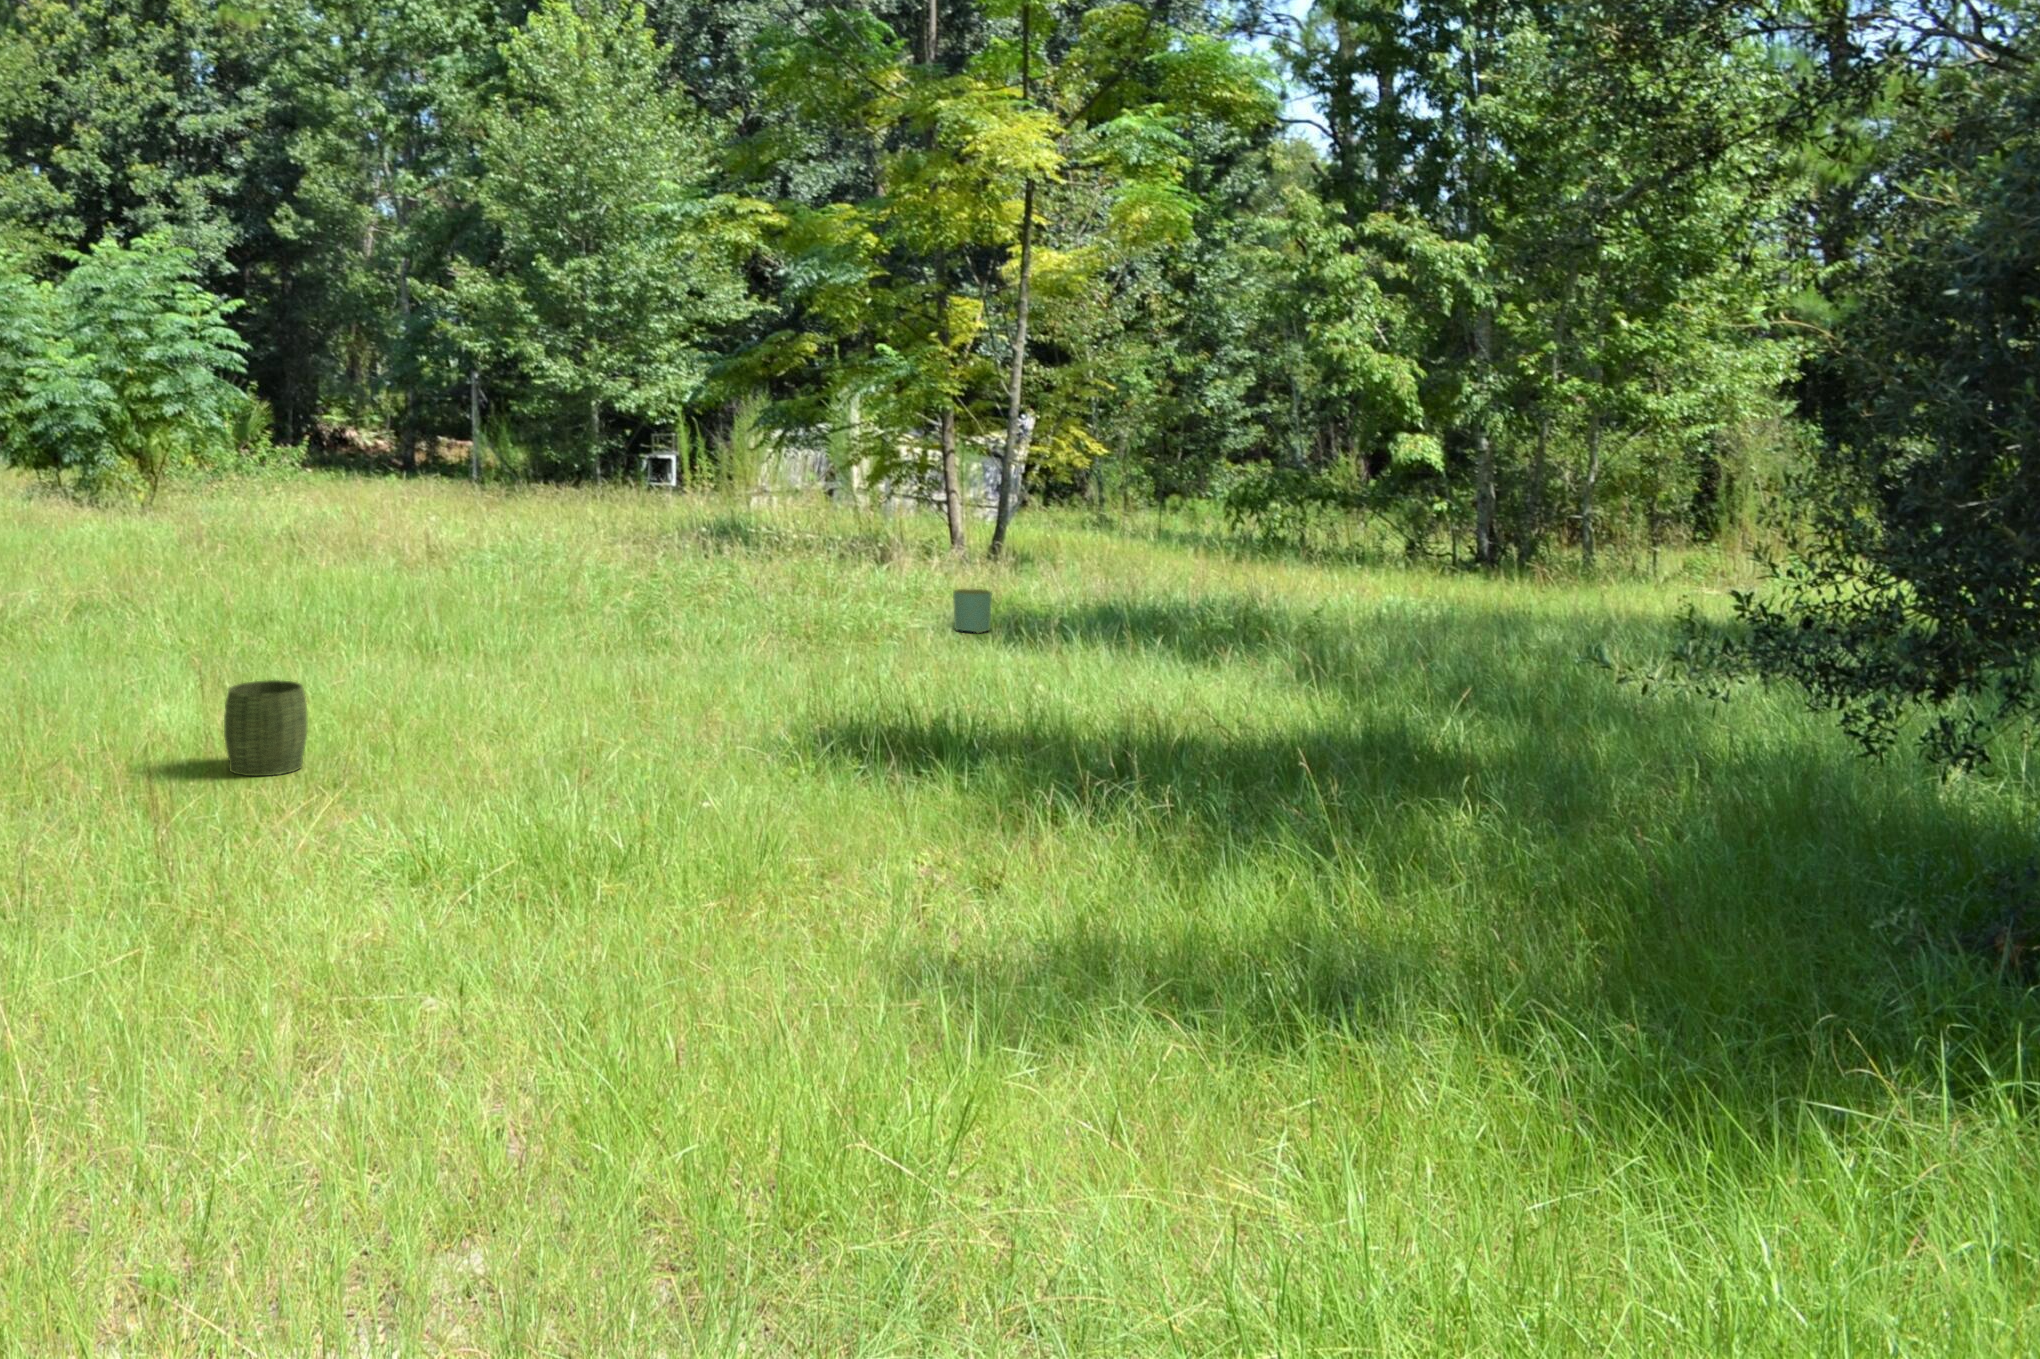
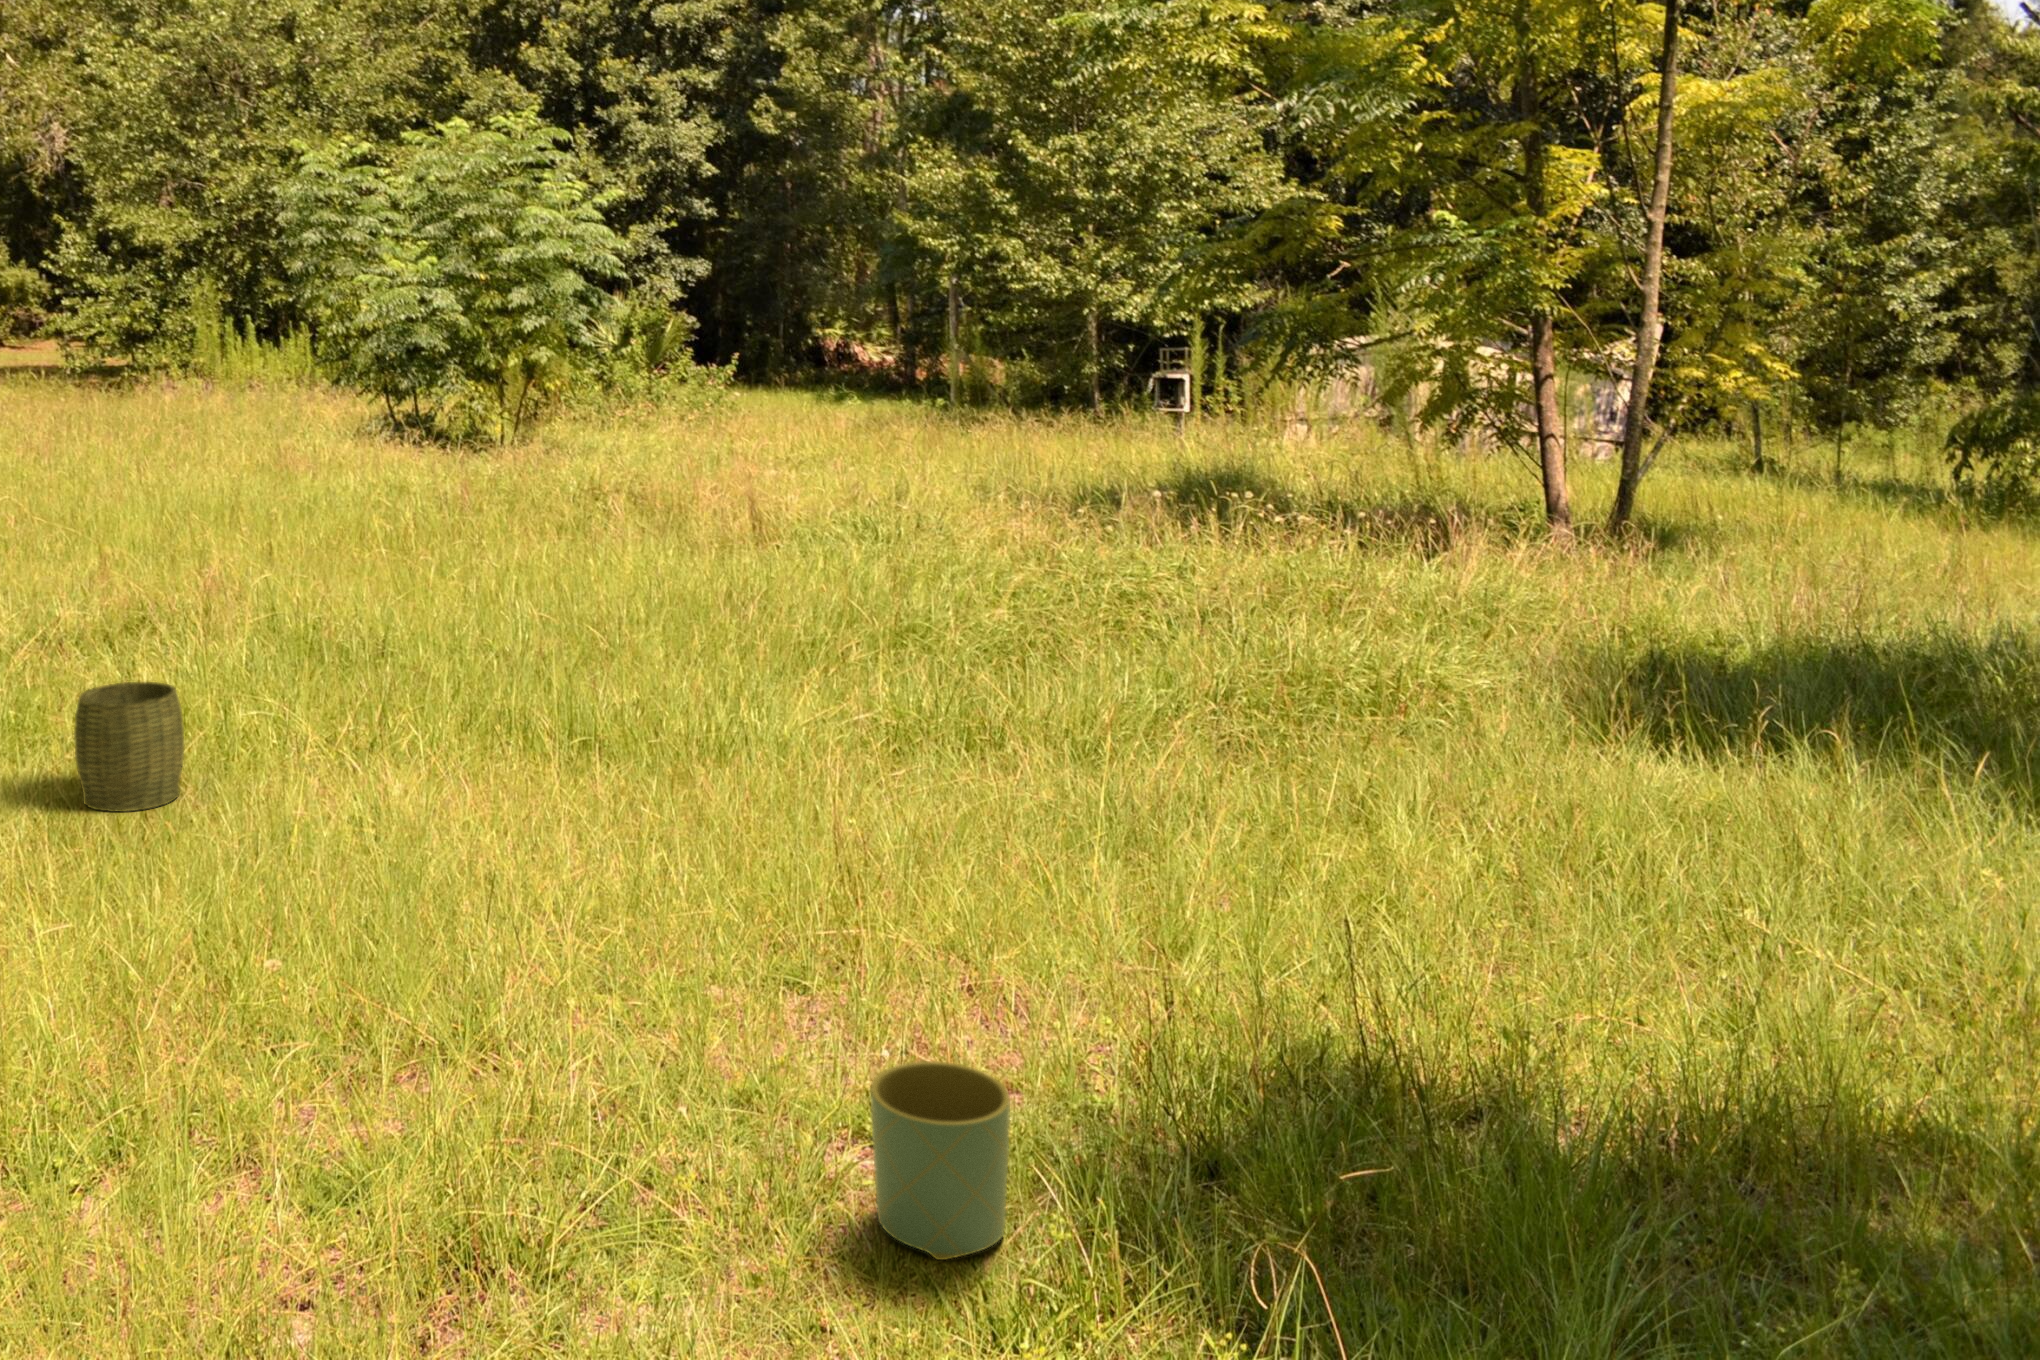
planter: present [953,589,992,633] -> present [870,1061,1010,1260]

